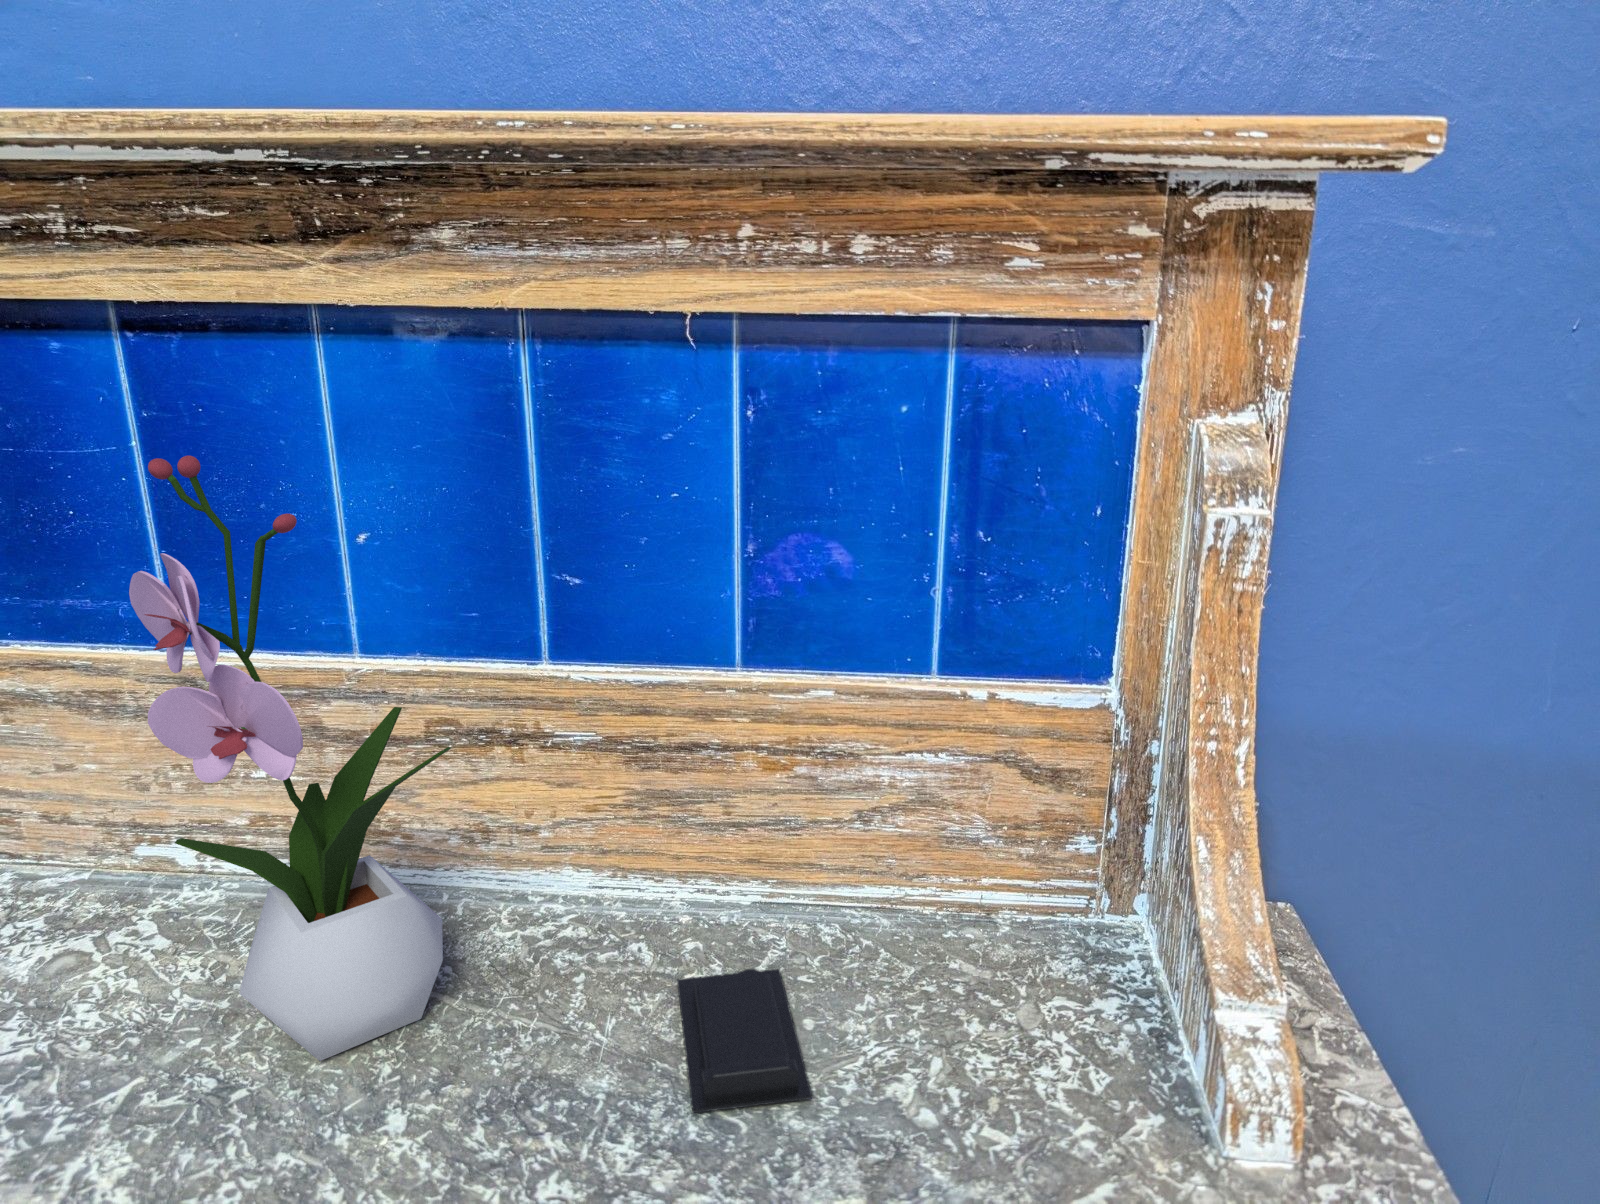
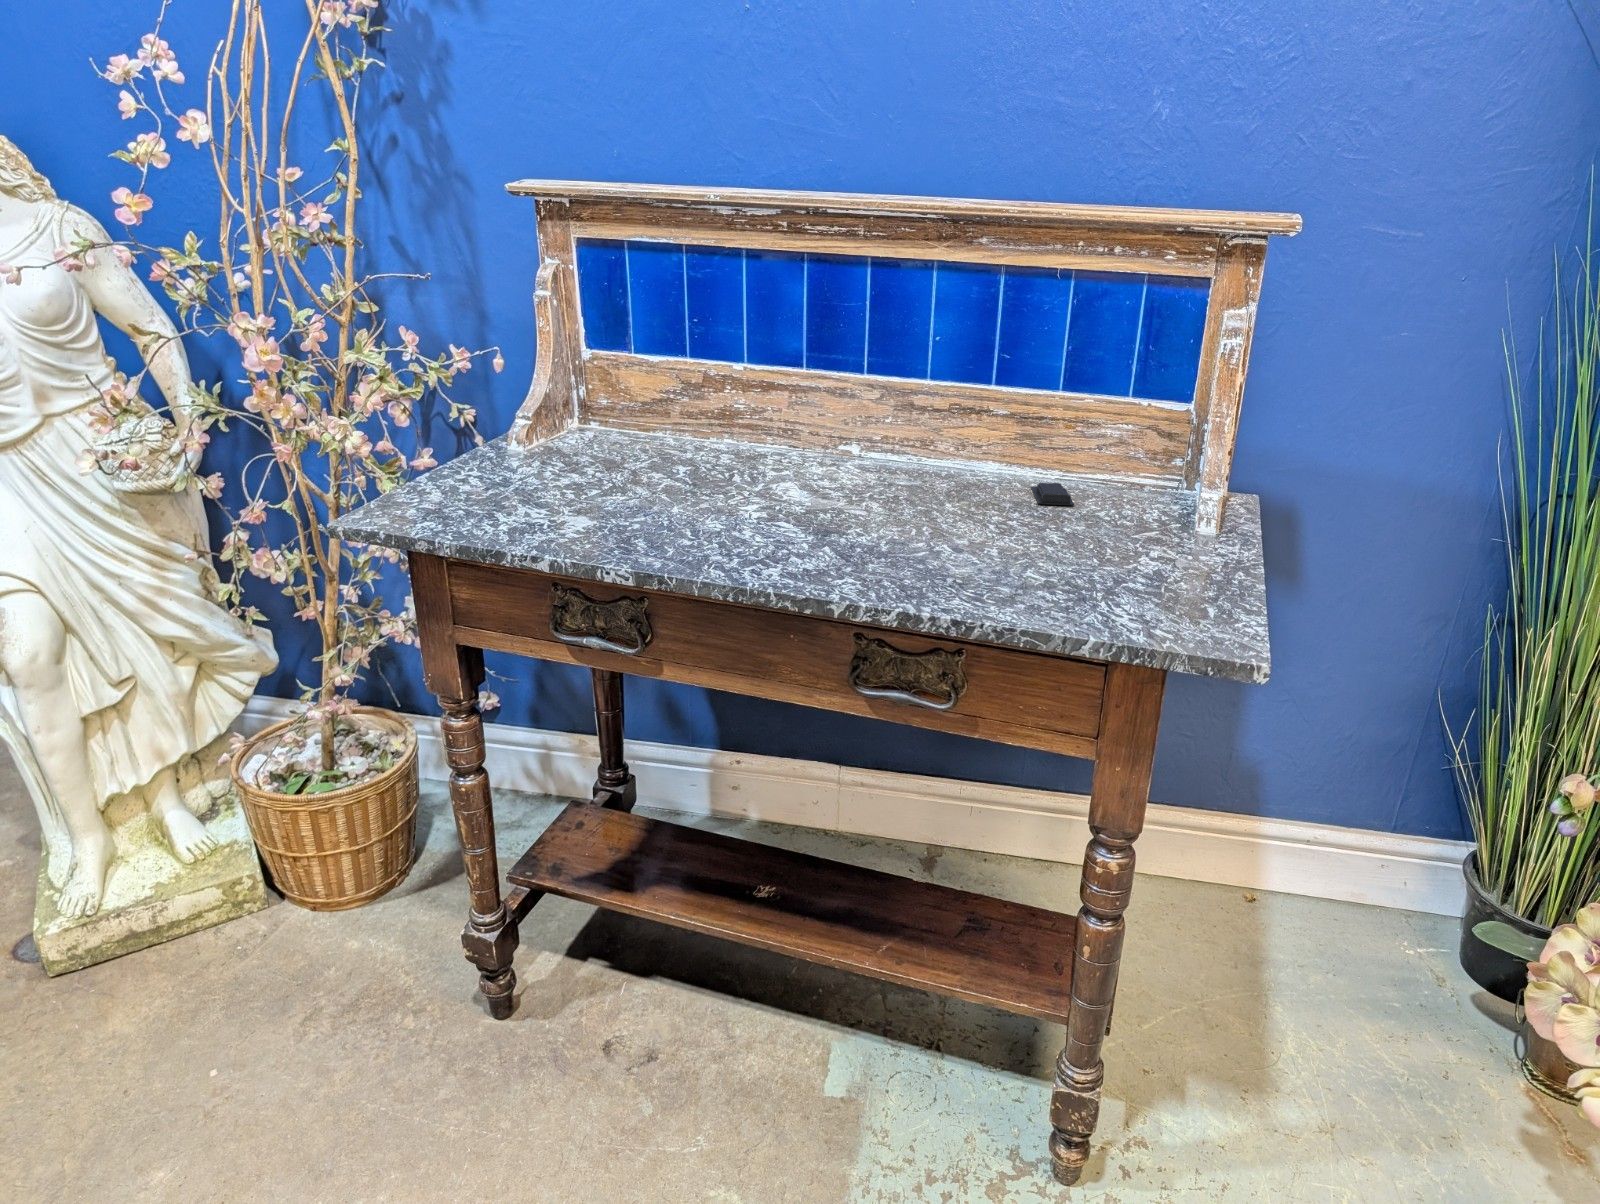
flower arrangement: present [129,456,451,1061] -> none [894,303,977,488]

